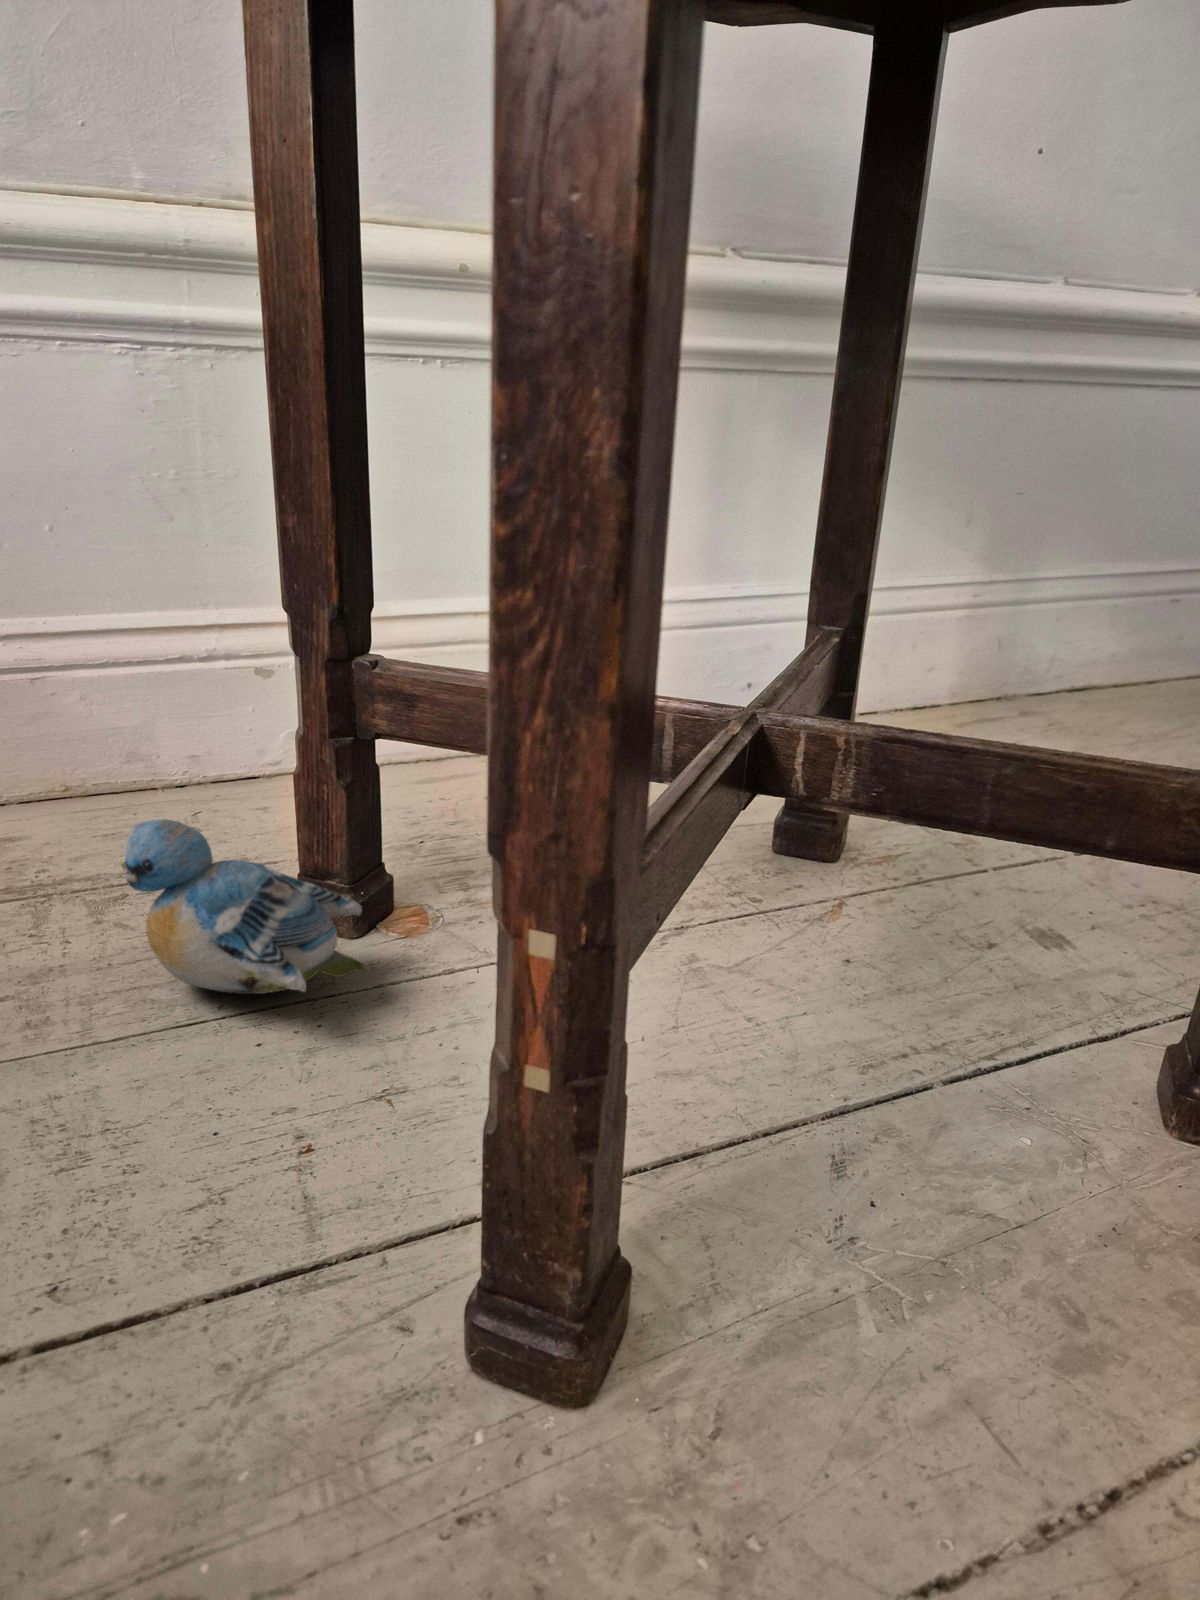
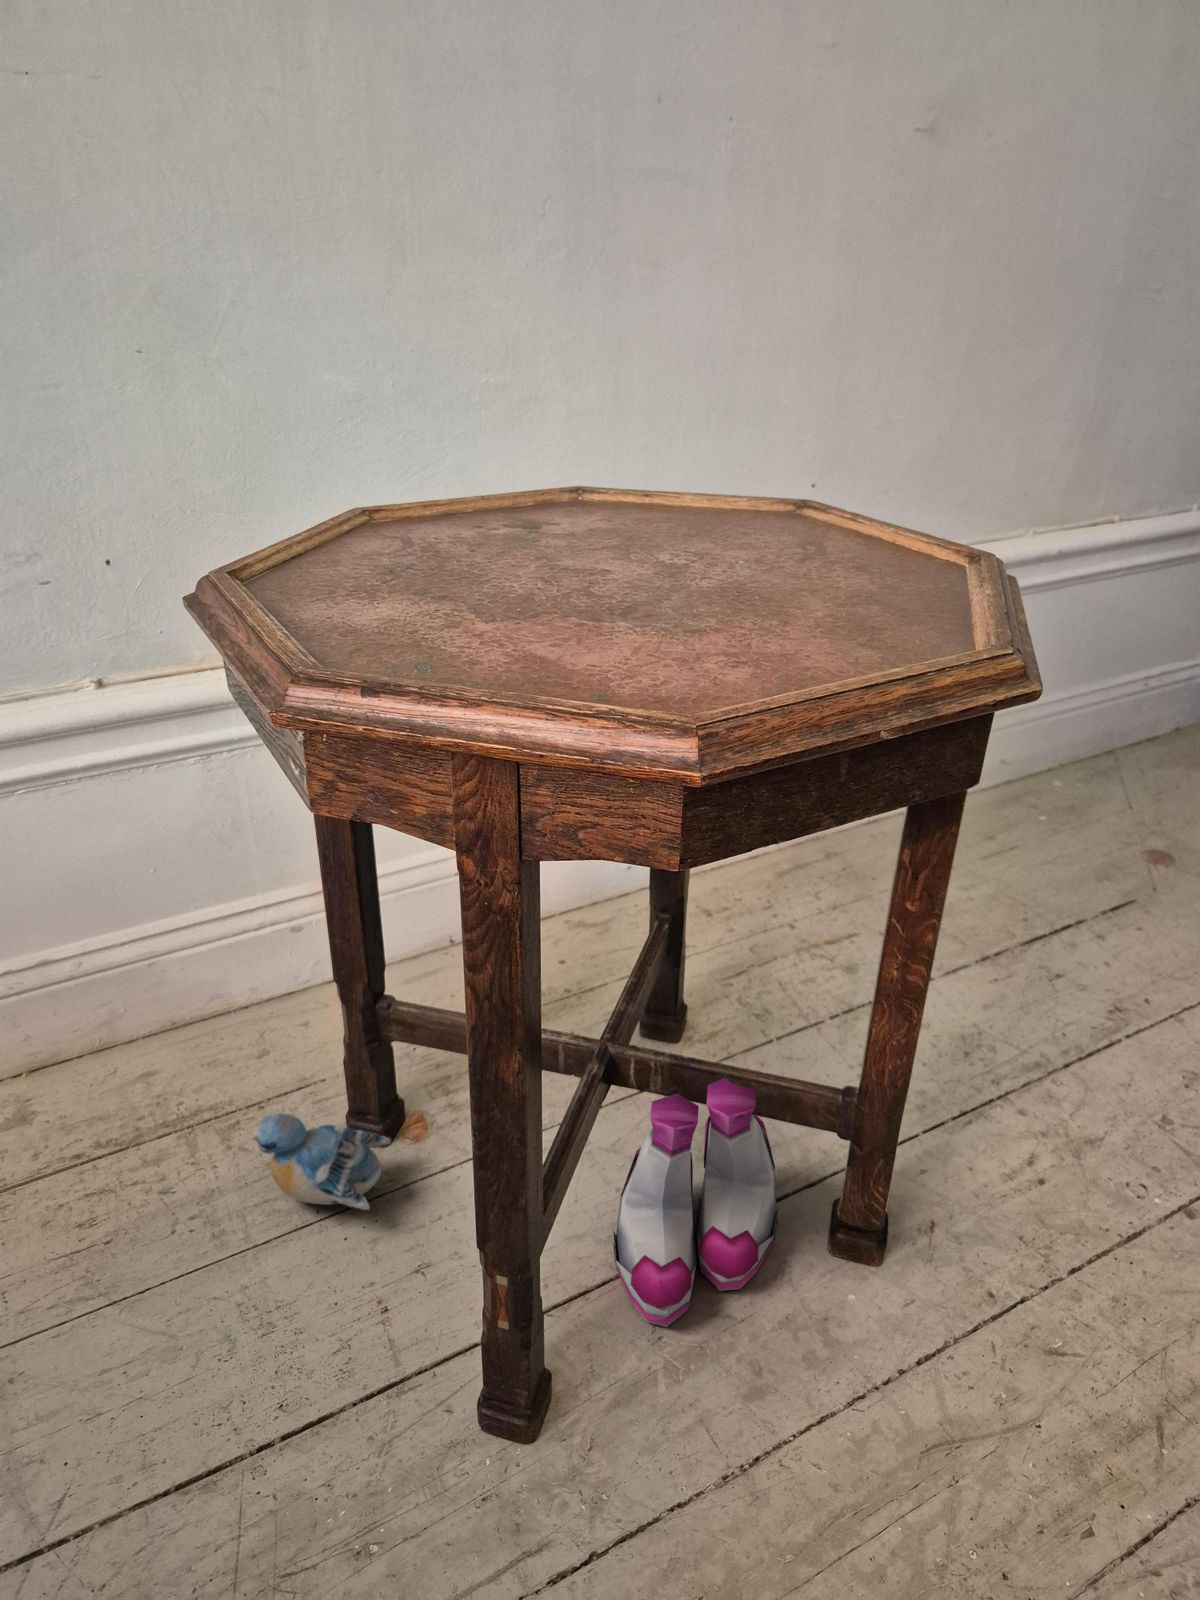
boots: none [752,753,1065,1219] -> present [613,1078,779,1327]

